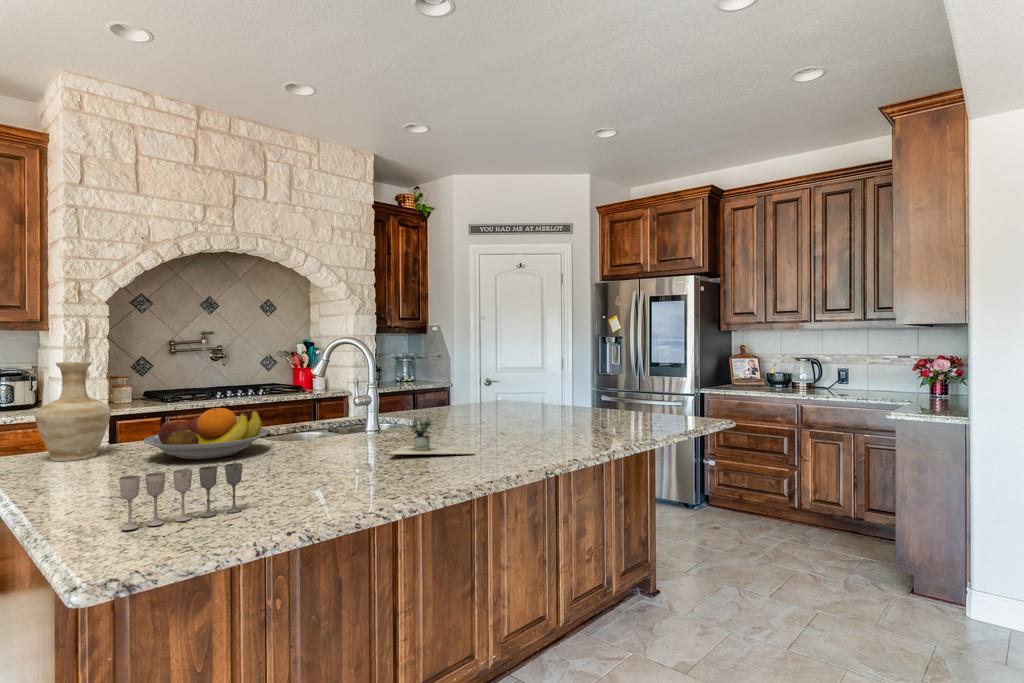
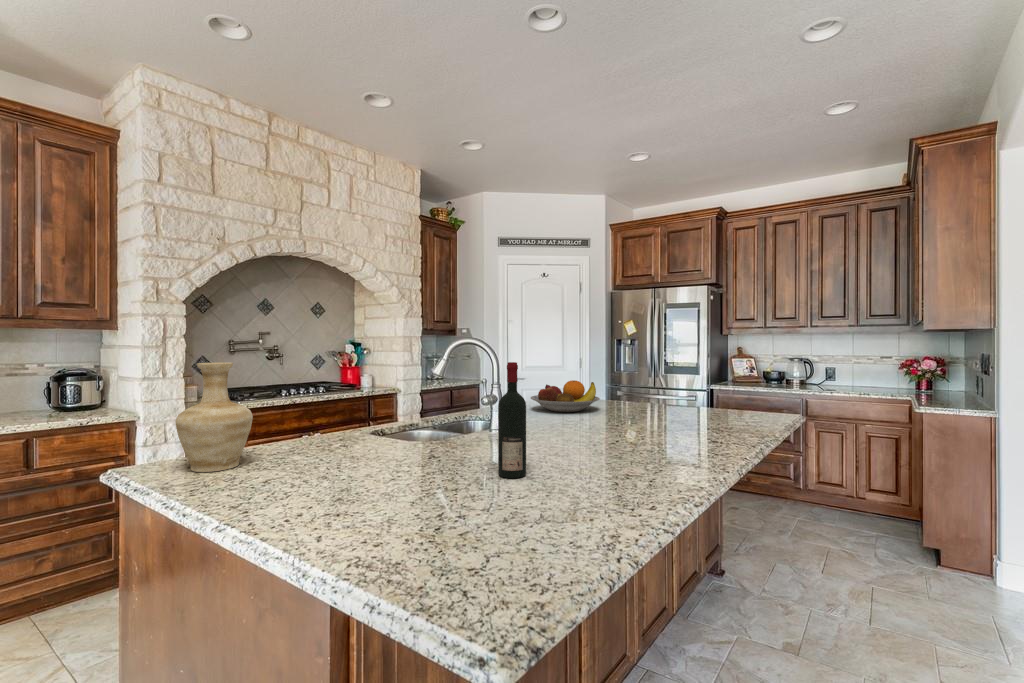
wine bottle: none [307,361,335,470] -> present [498,362,526,478]
fruit bowl: present [144,408,268,460] -> present [531,380,600,412]
potted plant: present [388,418,502,454] -> none [560,418,674,458]
wine glass: present [119,463,243,530] -> none [406,481,515,573]

